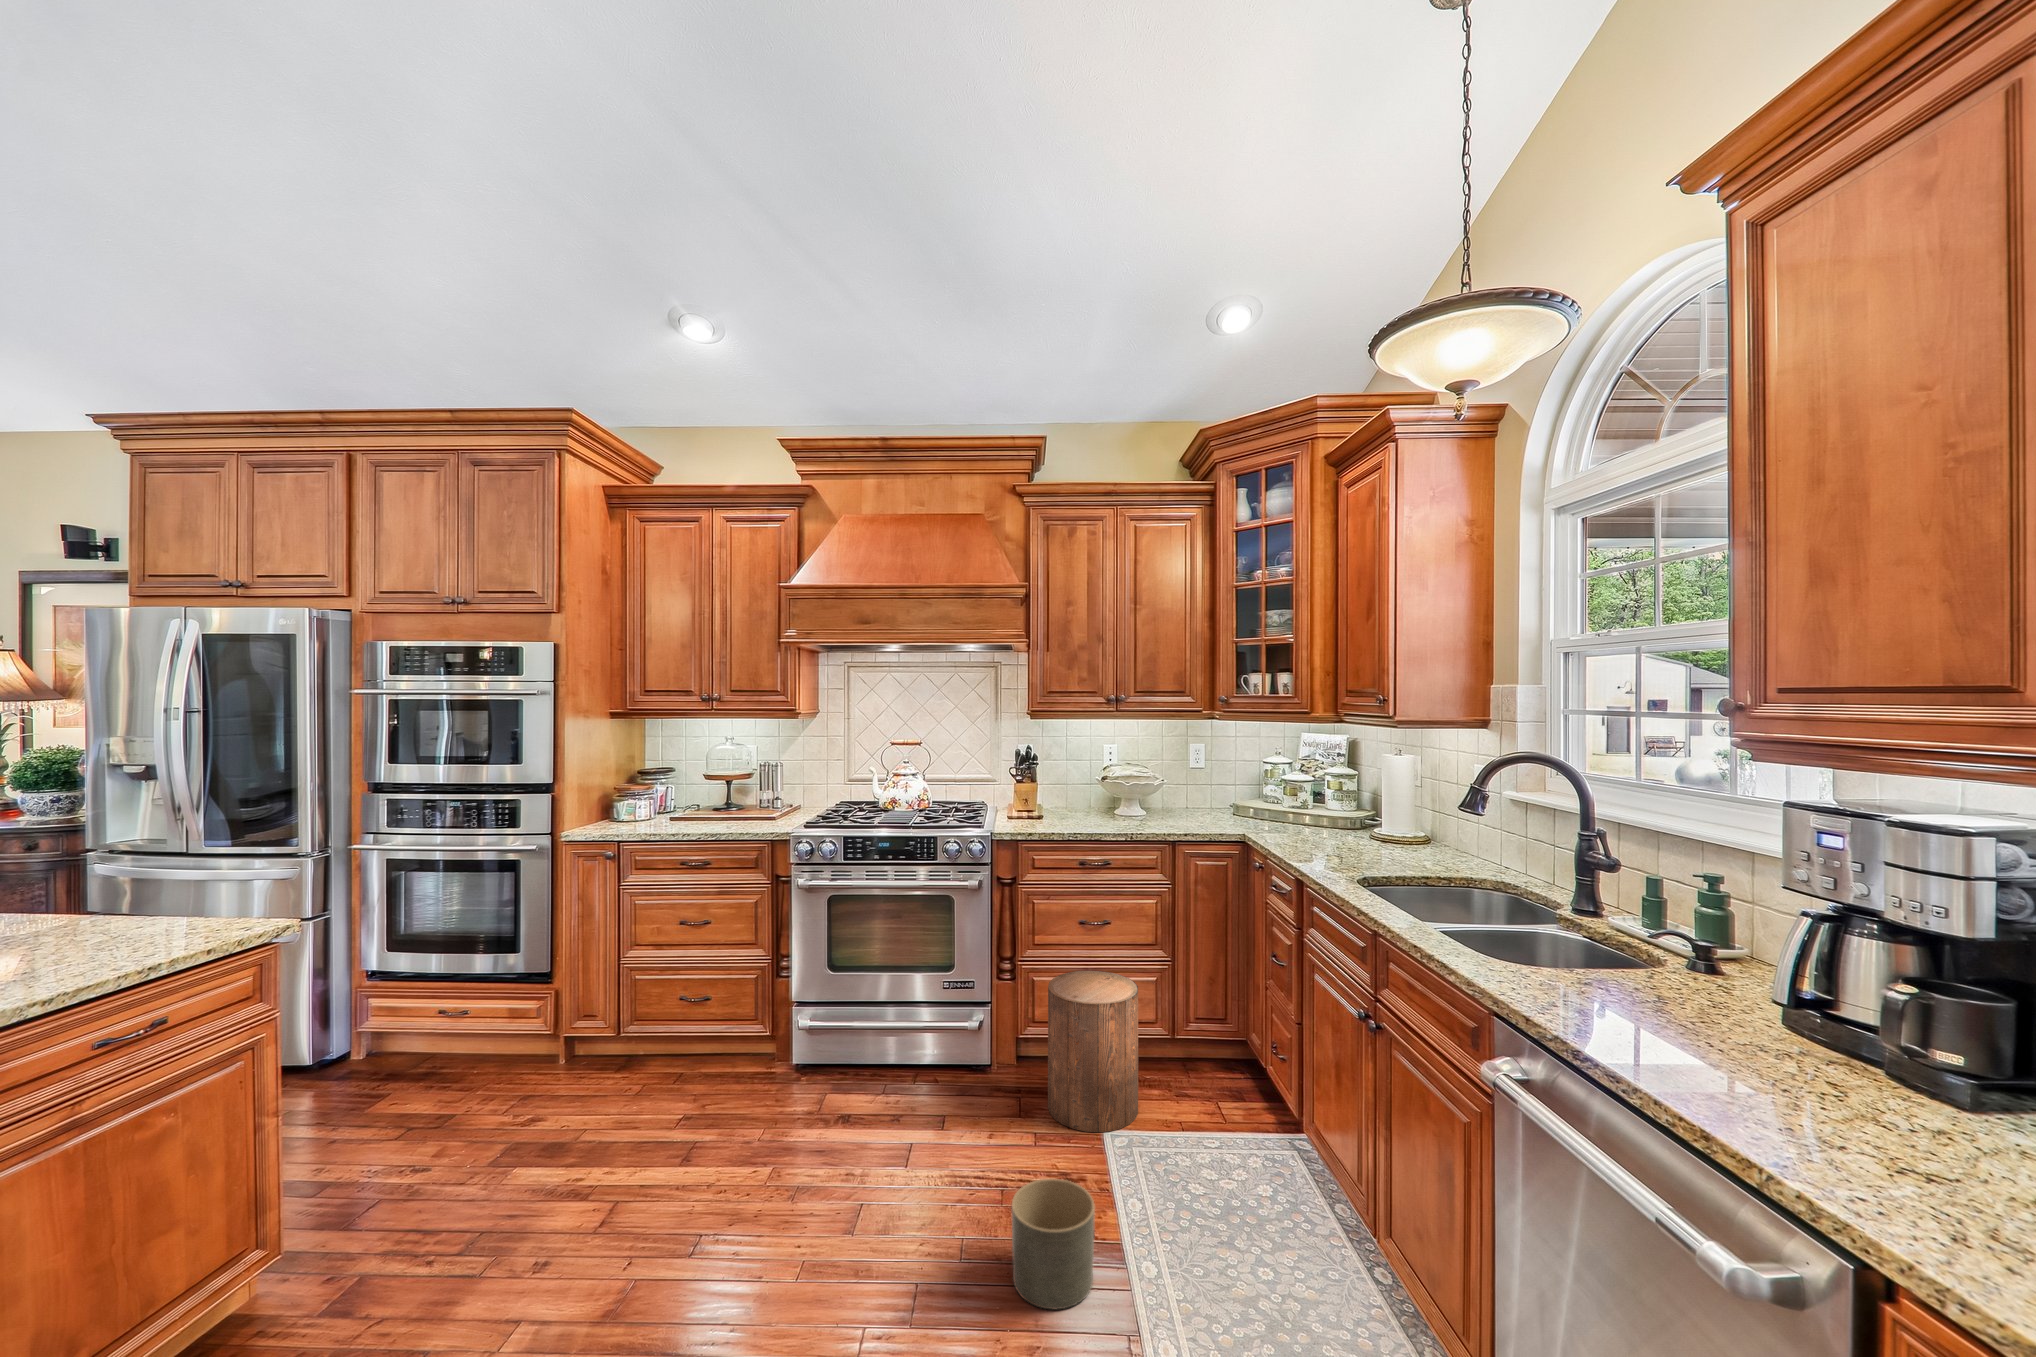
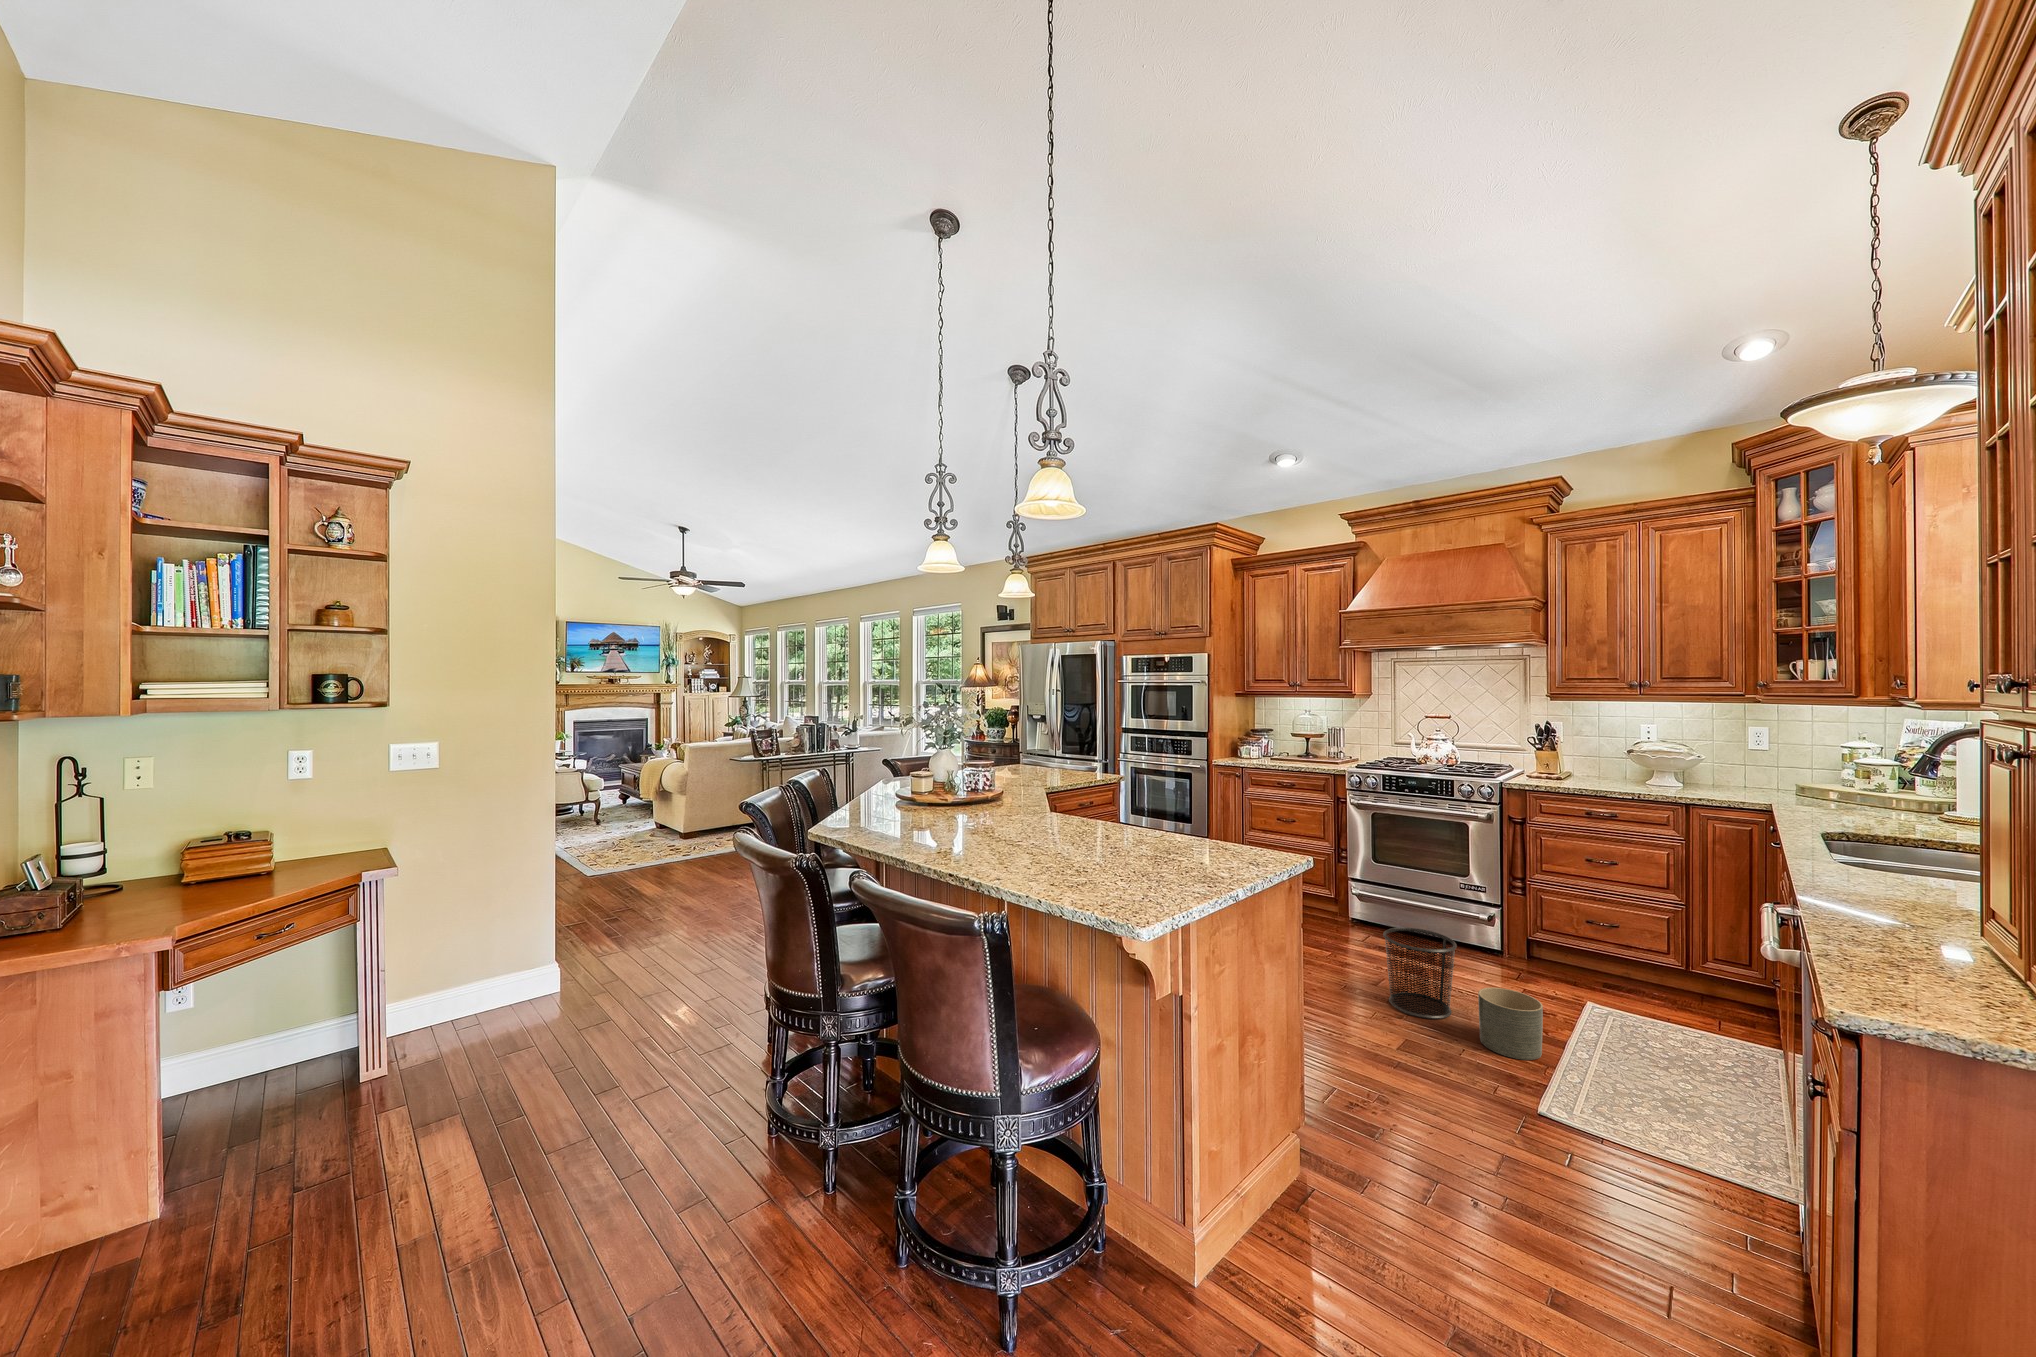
stool: present [1048,971,1138,1132] -> none [1544,891,1633,1009]
waste bin: none [866,1101,972,1273] -> present [1383,927,1457,1019]

